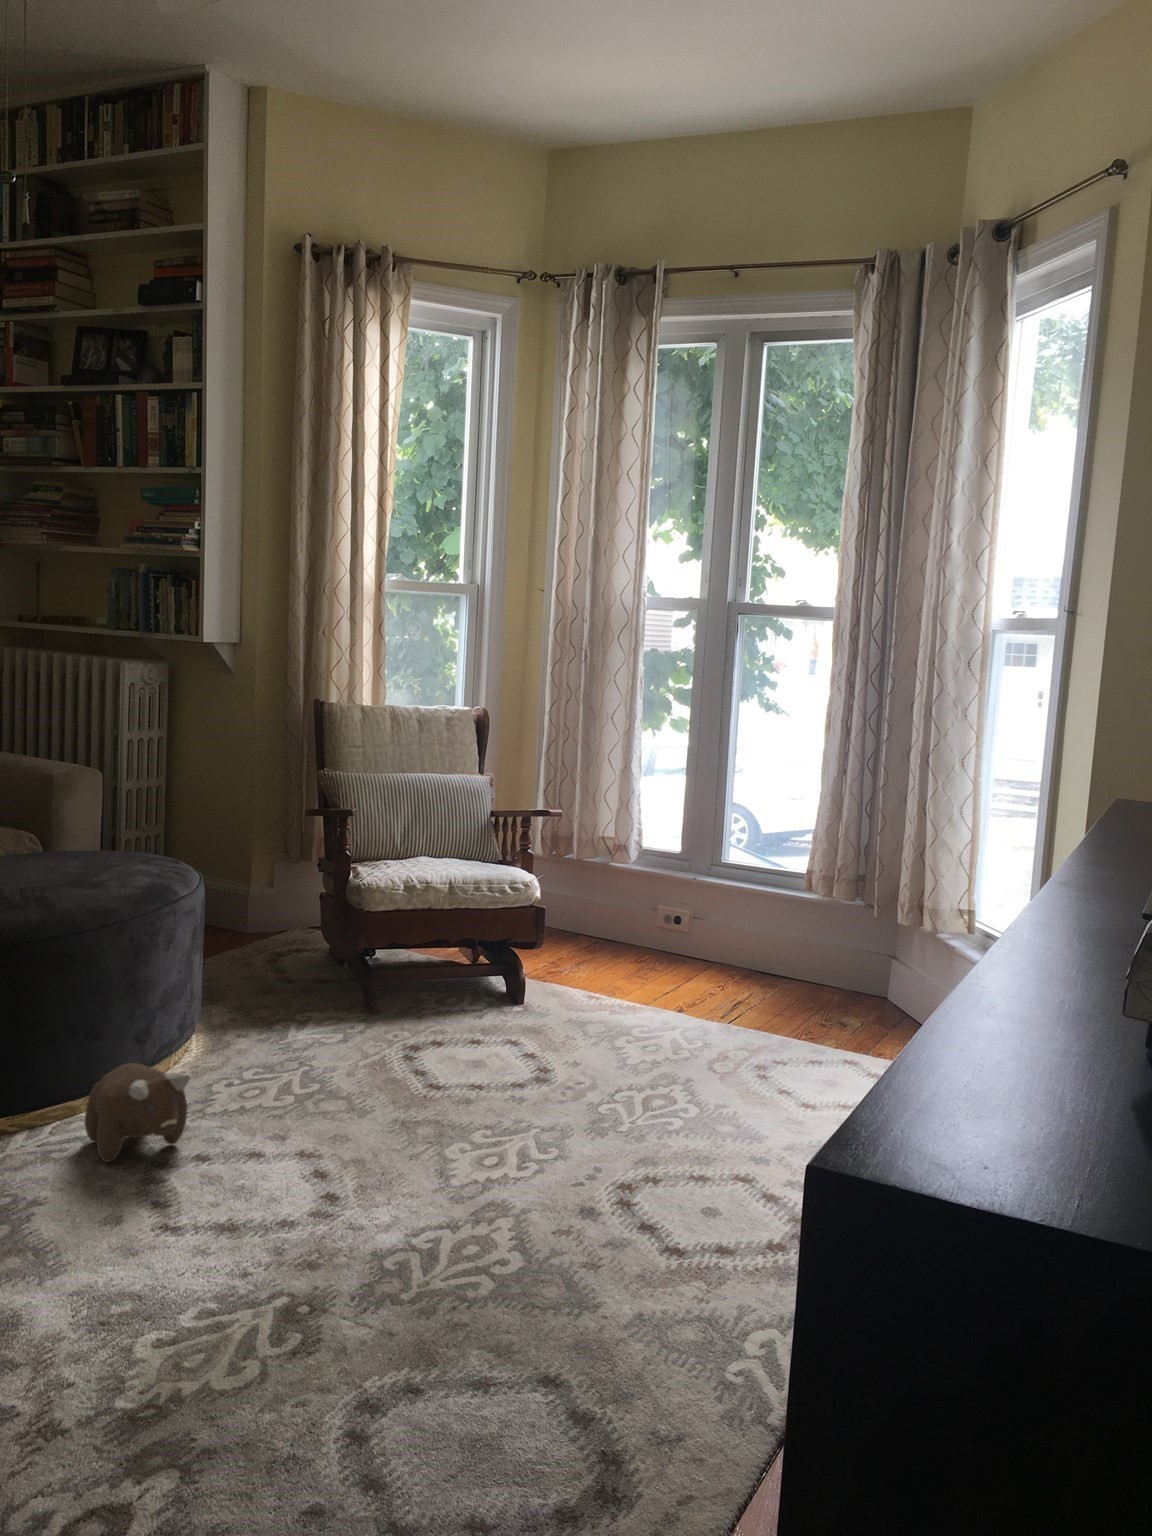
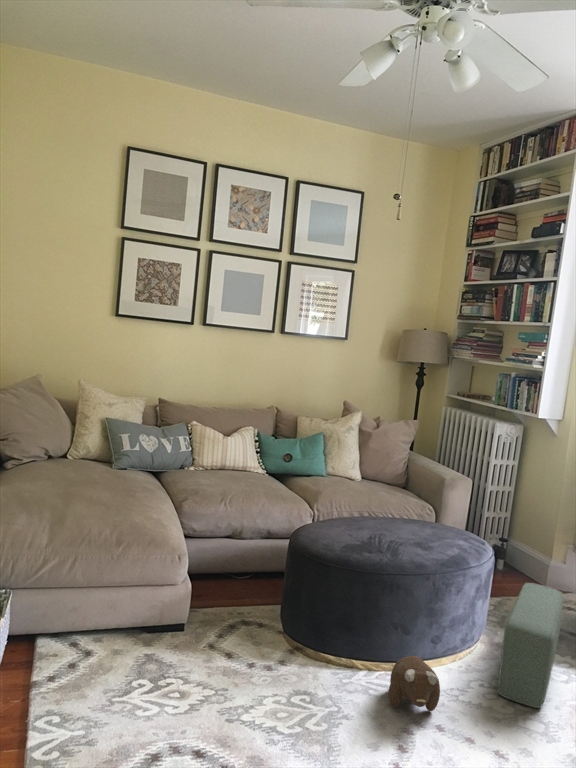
pouf: none [244,907,335,1086] -> present [498,583,564,708]

